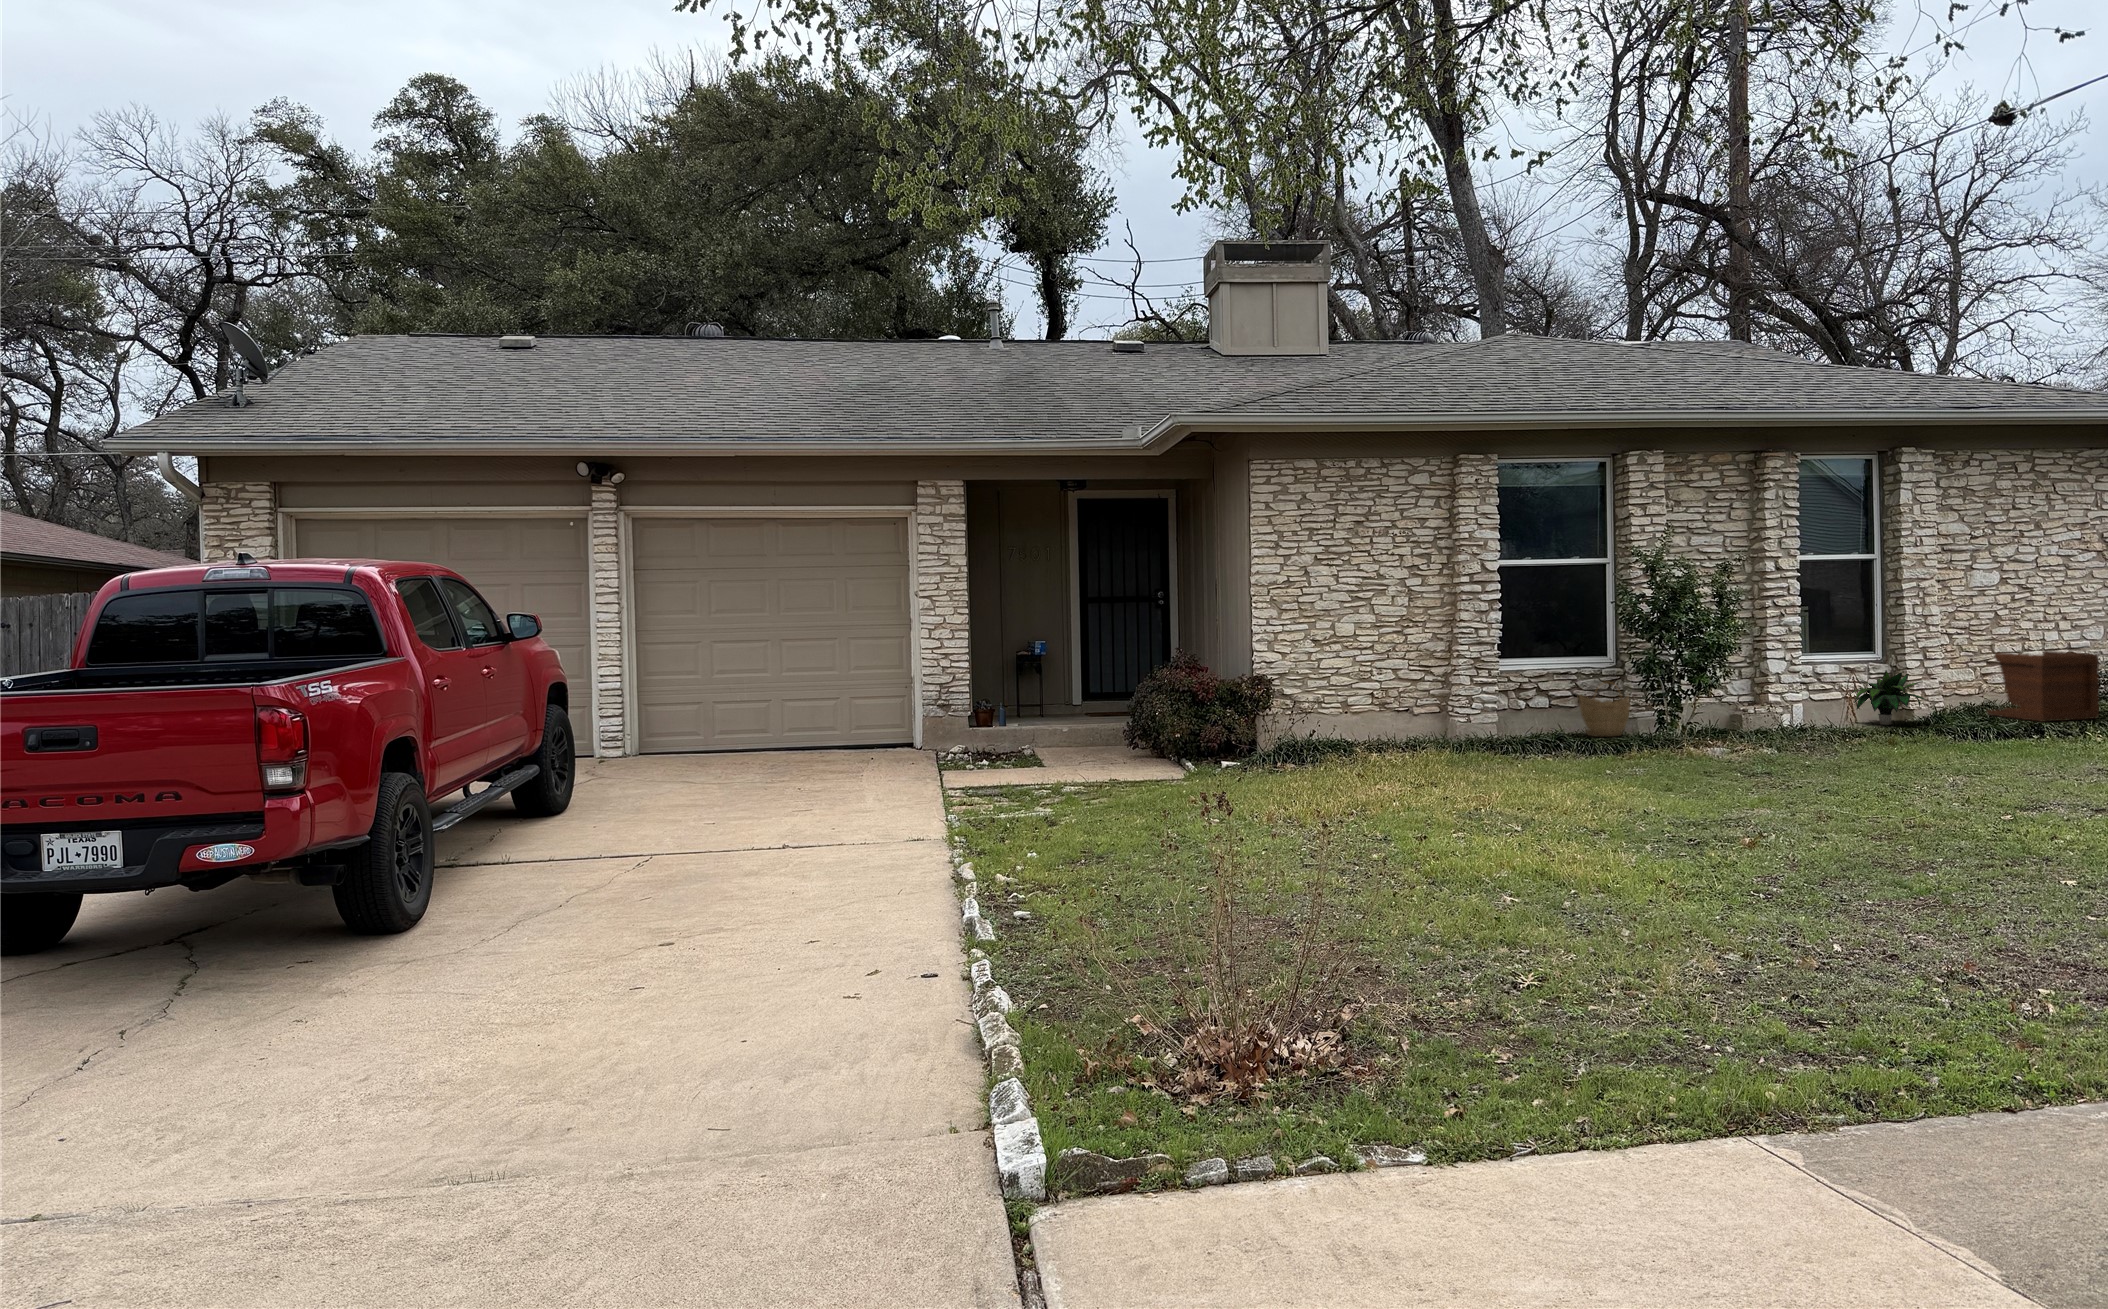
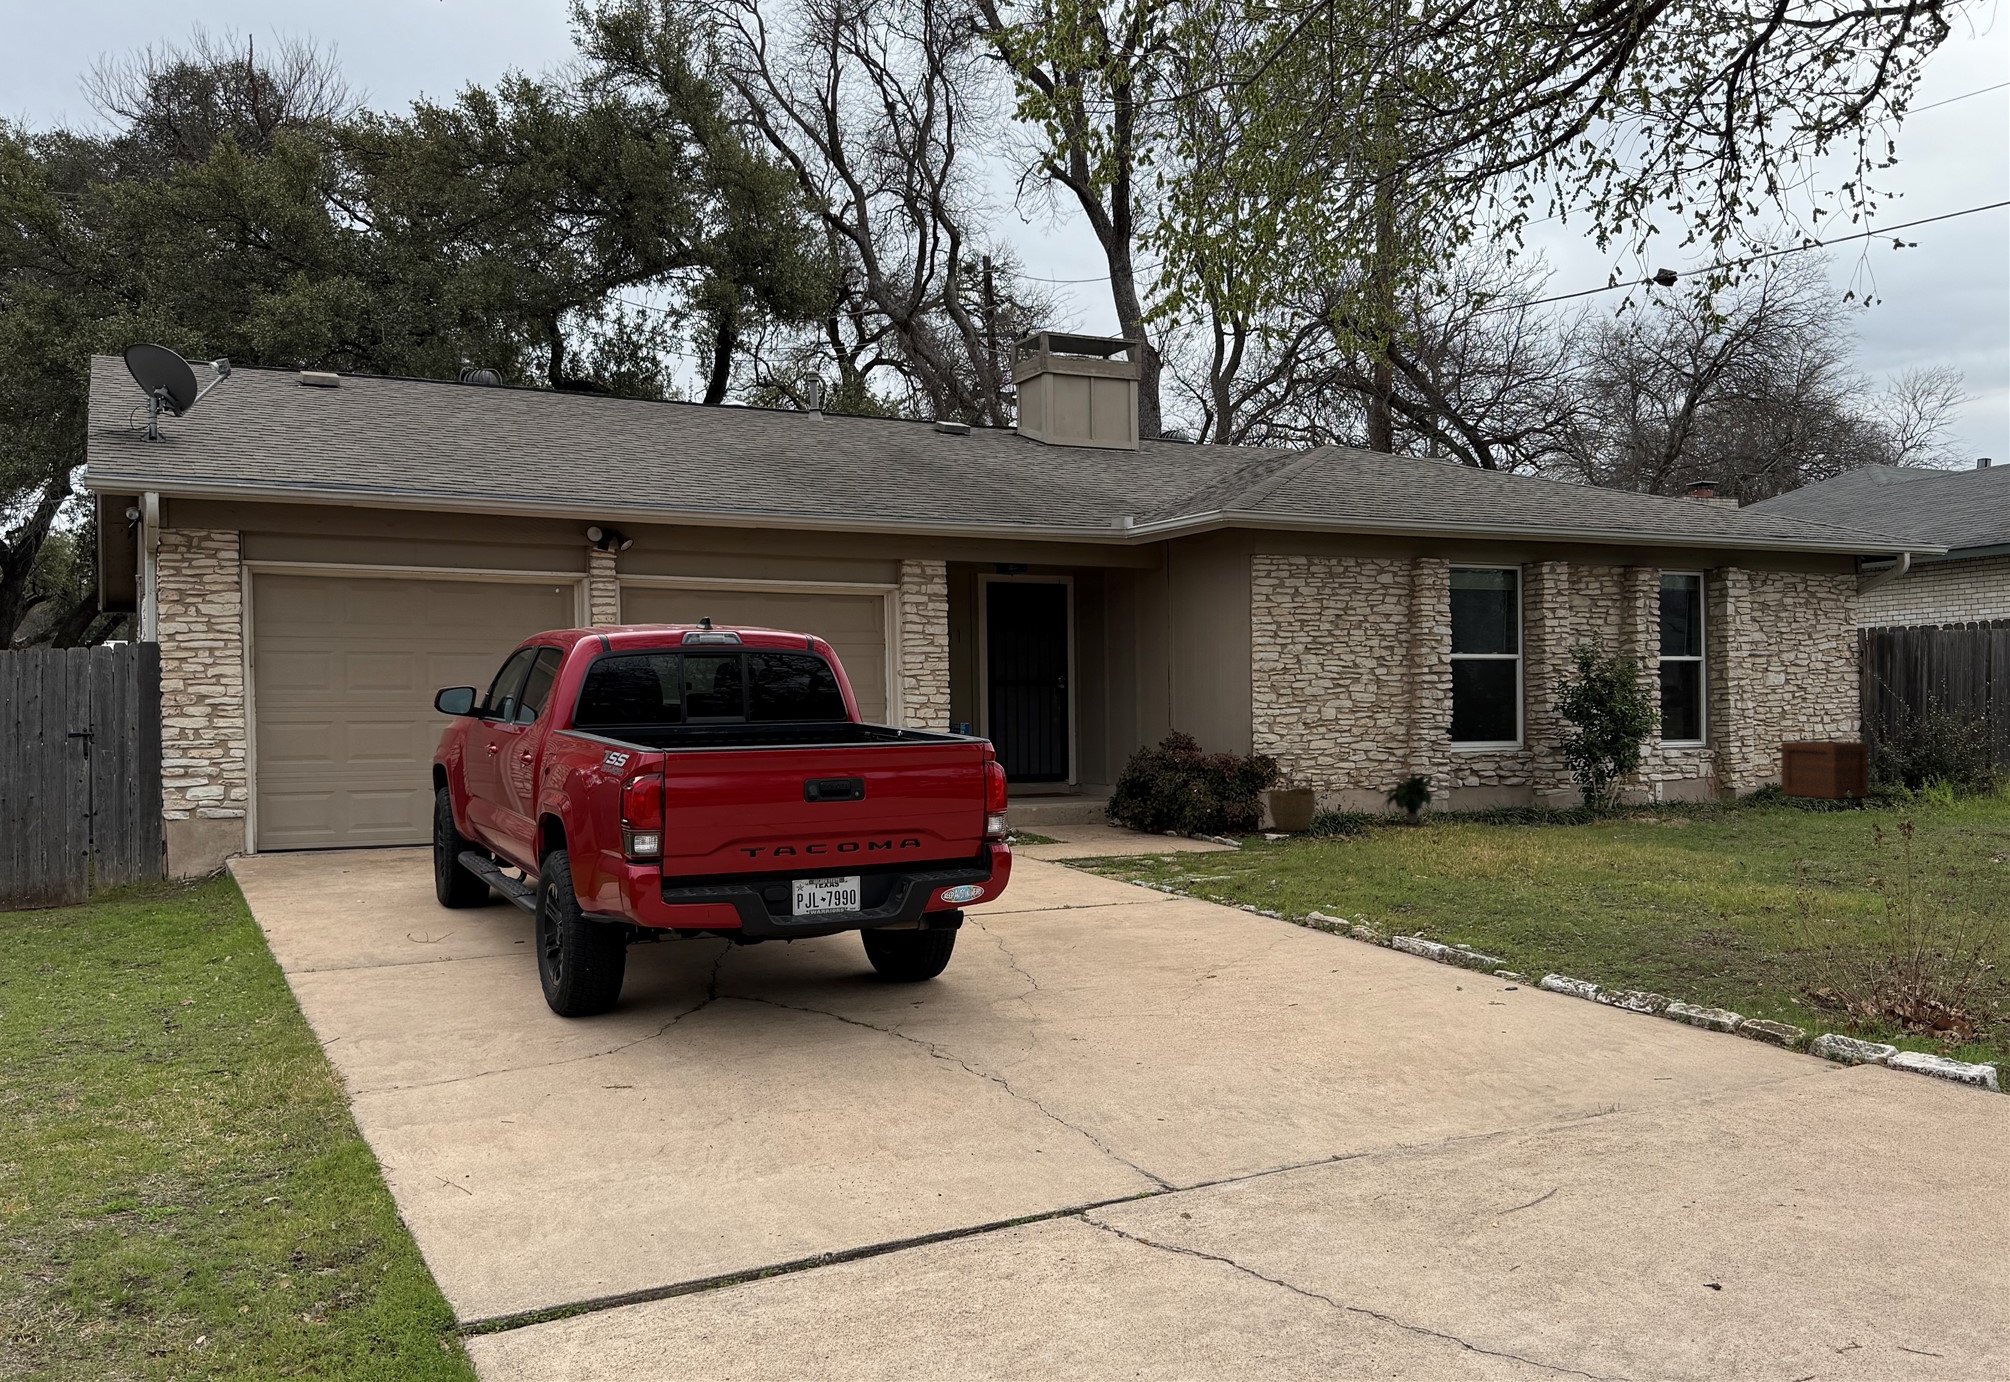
potted plant: present [1851,670,1926,725] -> present [1385,772,1443,824]
woven basket: present [1577,683,1630,737] -> present [1269,778,1316,831]

